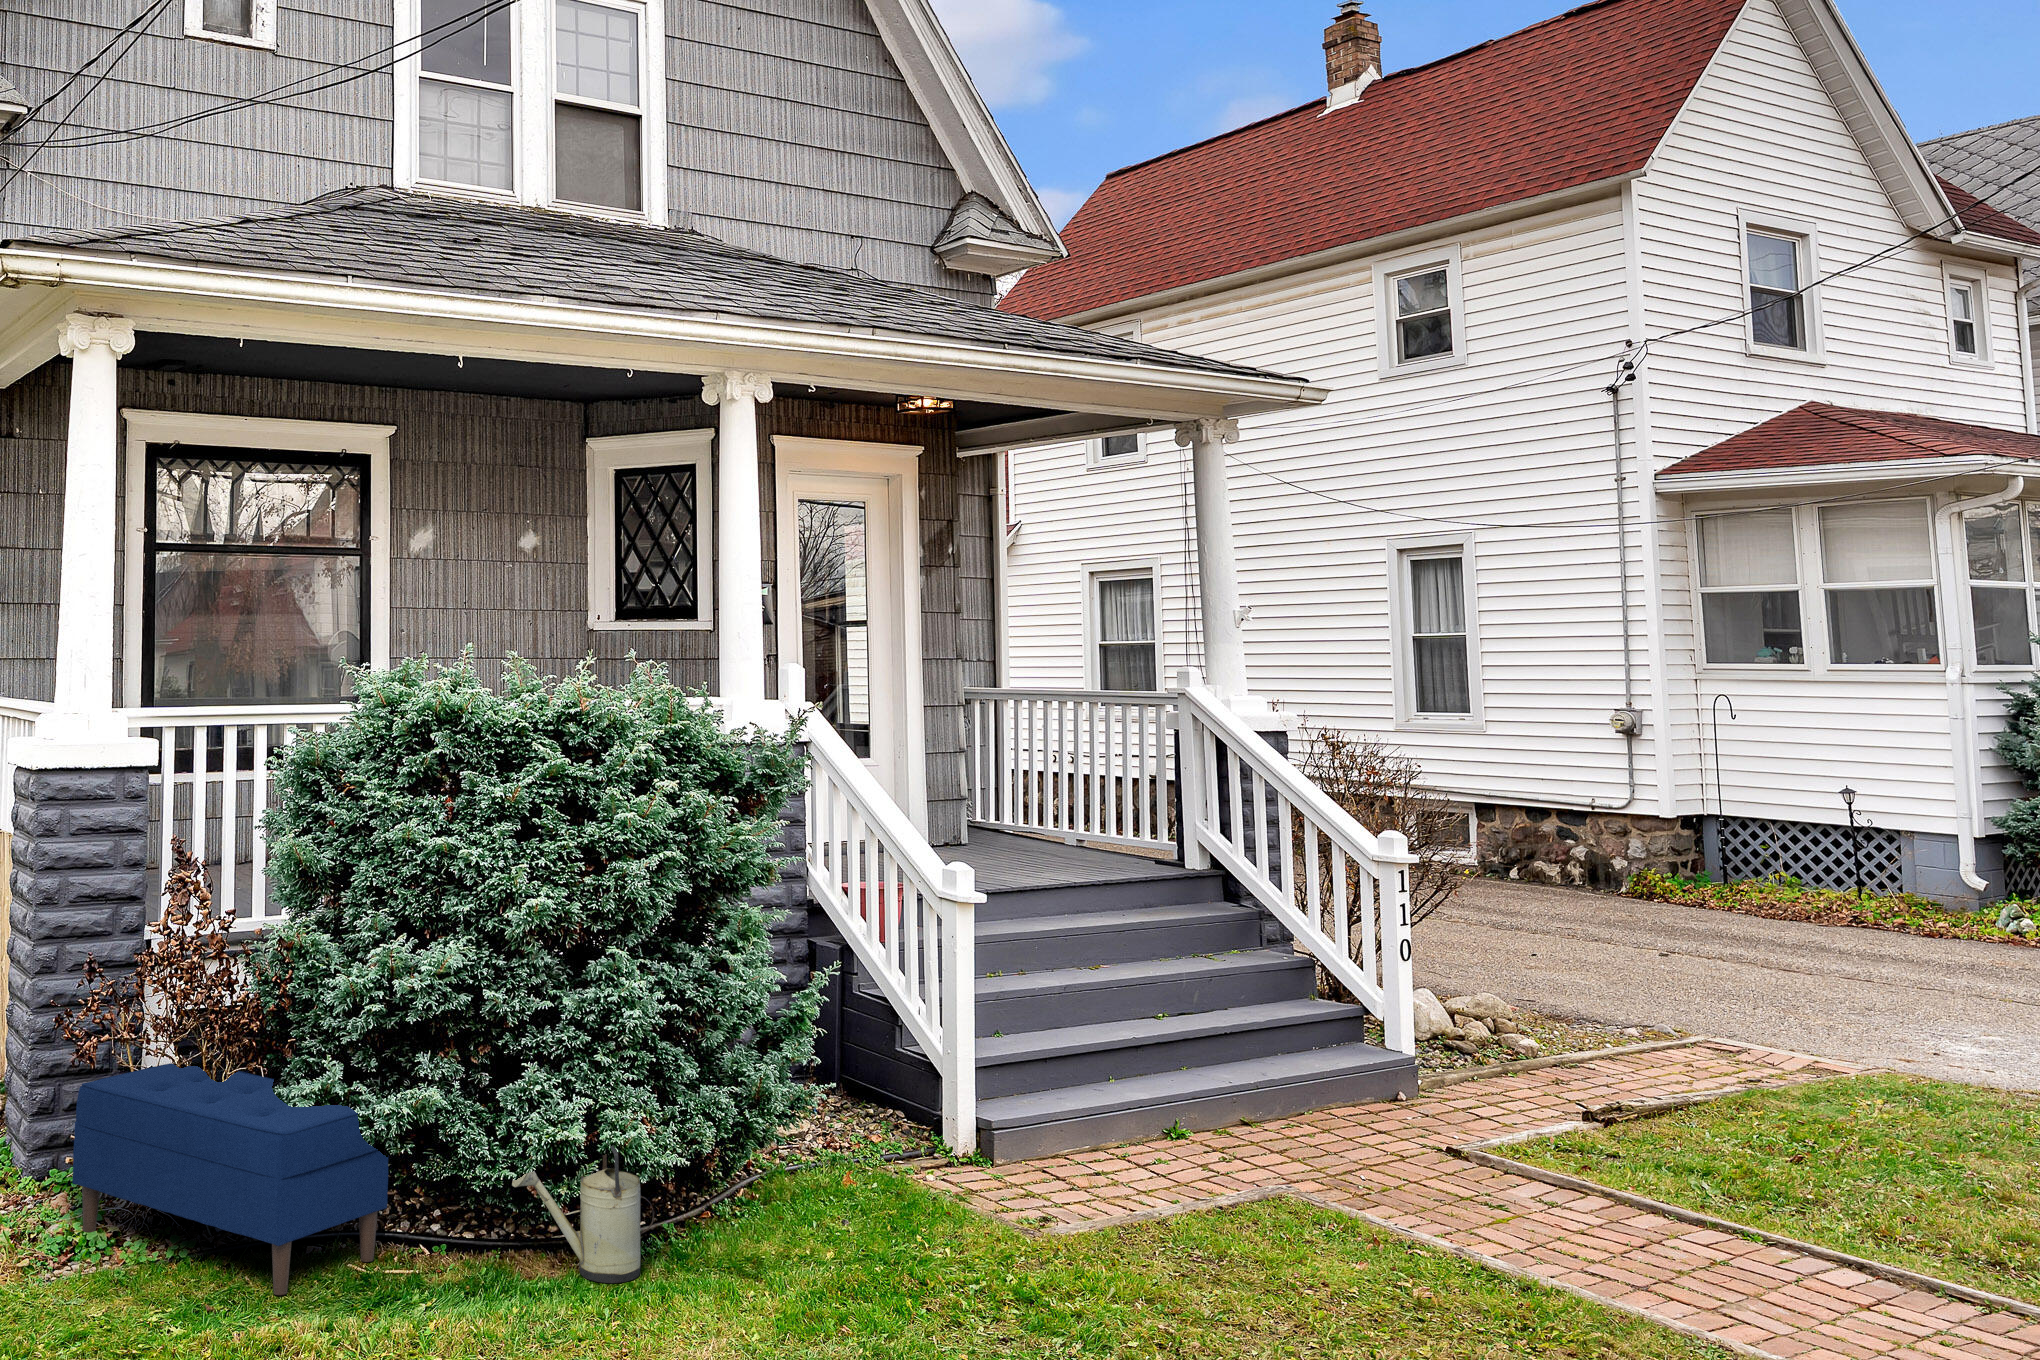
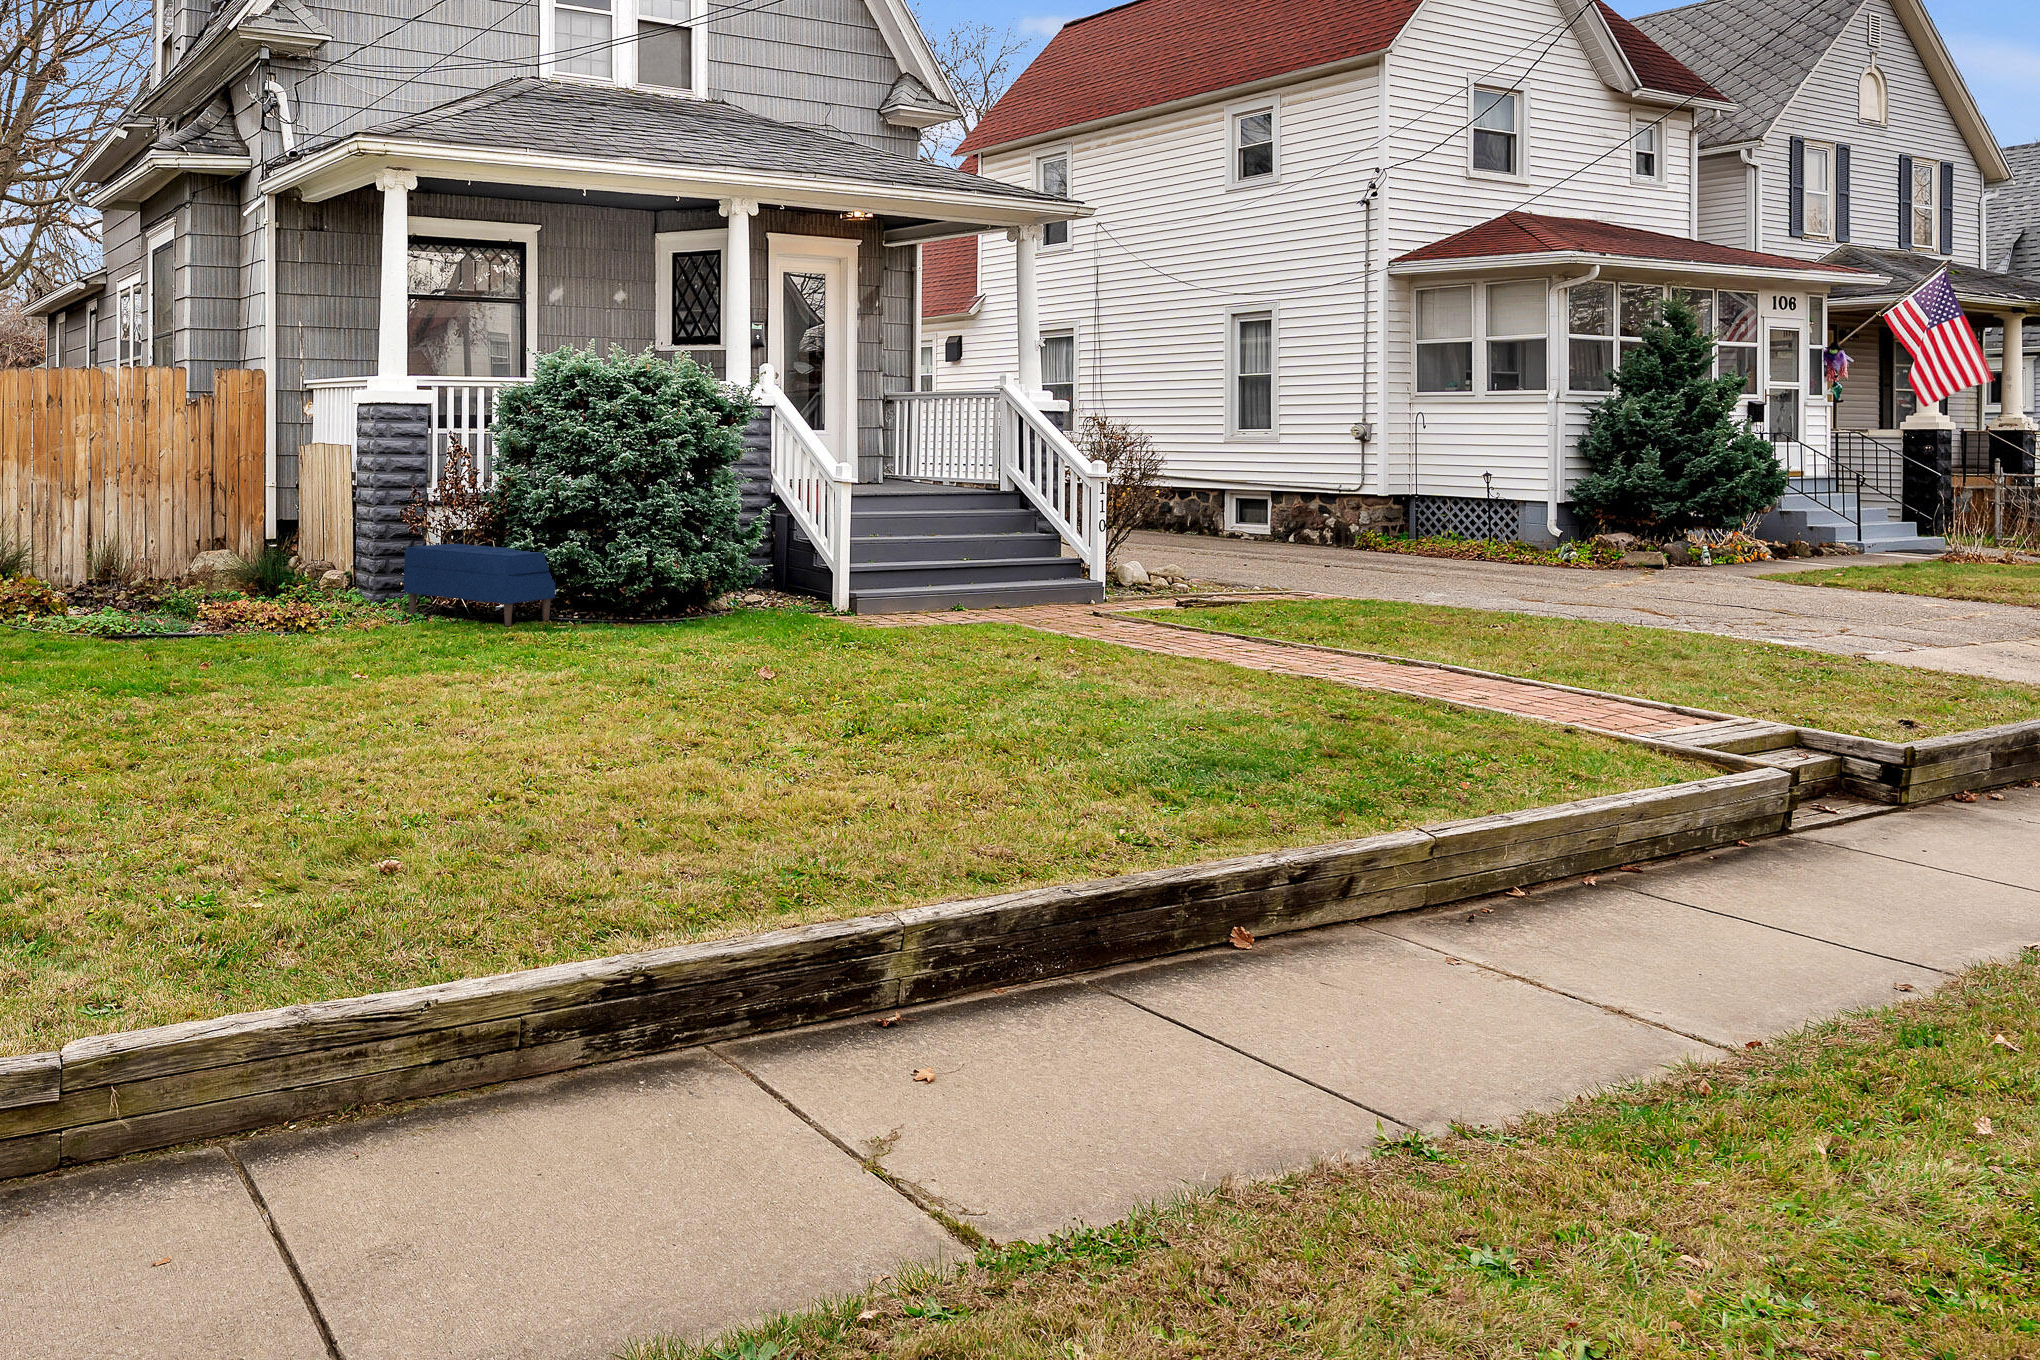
watering can: present [512,1143,654,1283] -> none [613,567,679,626]

